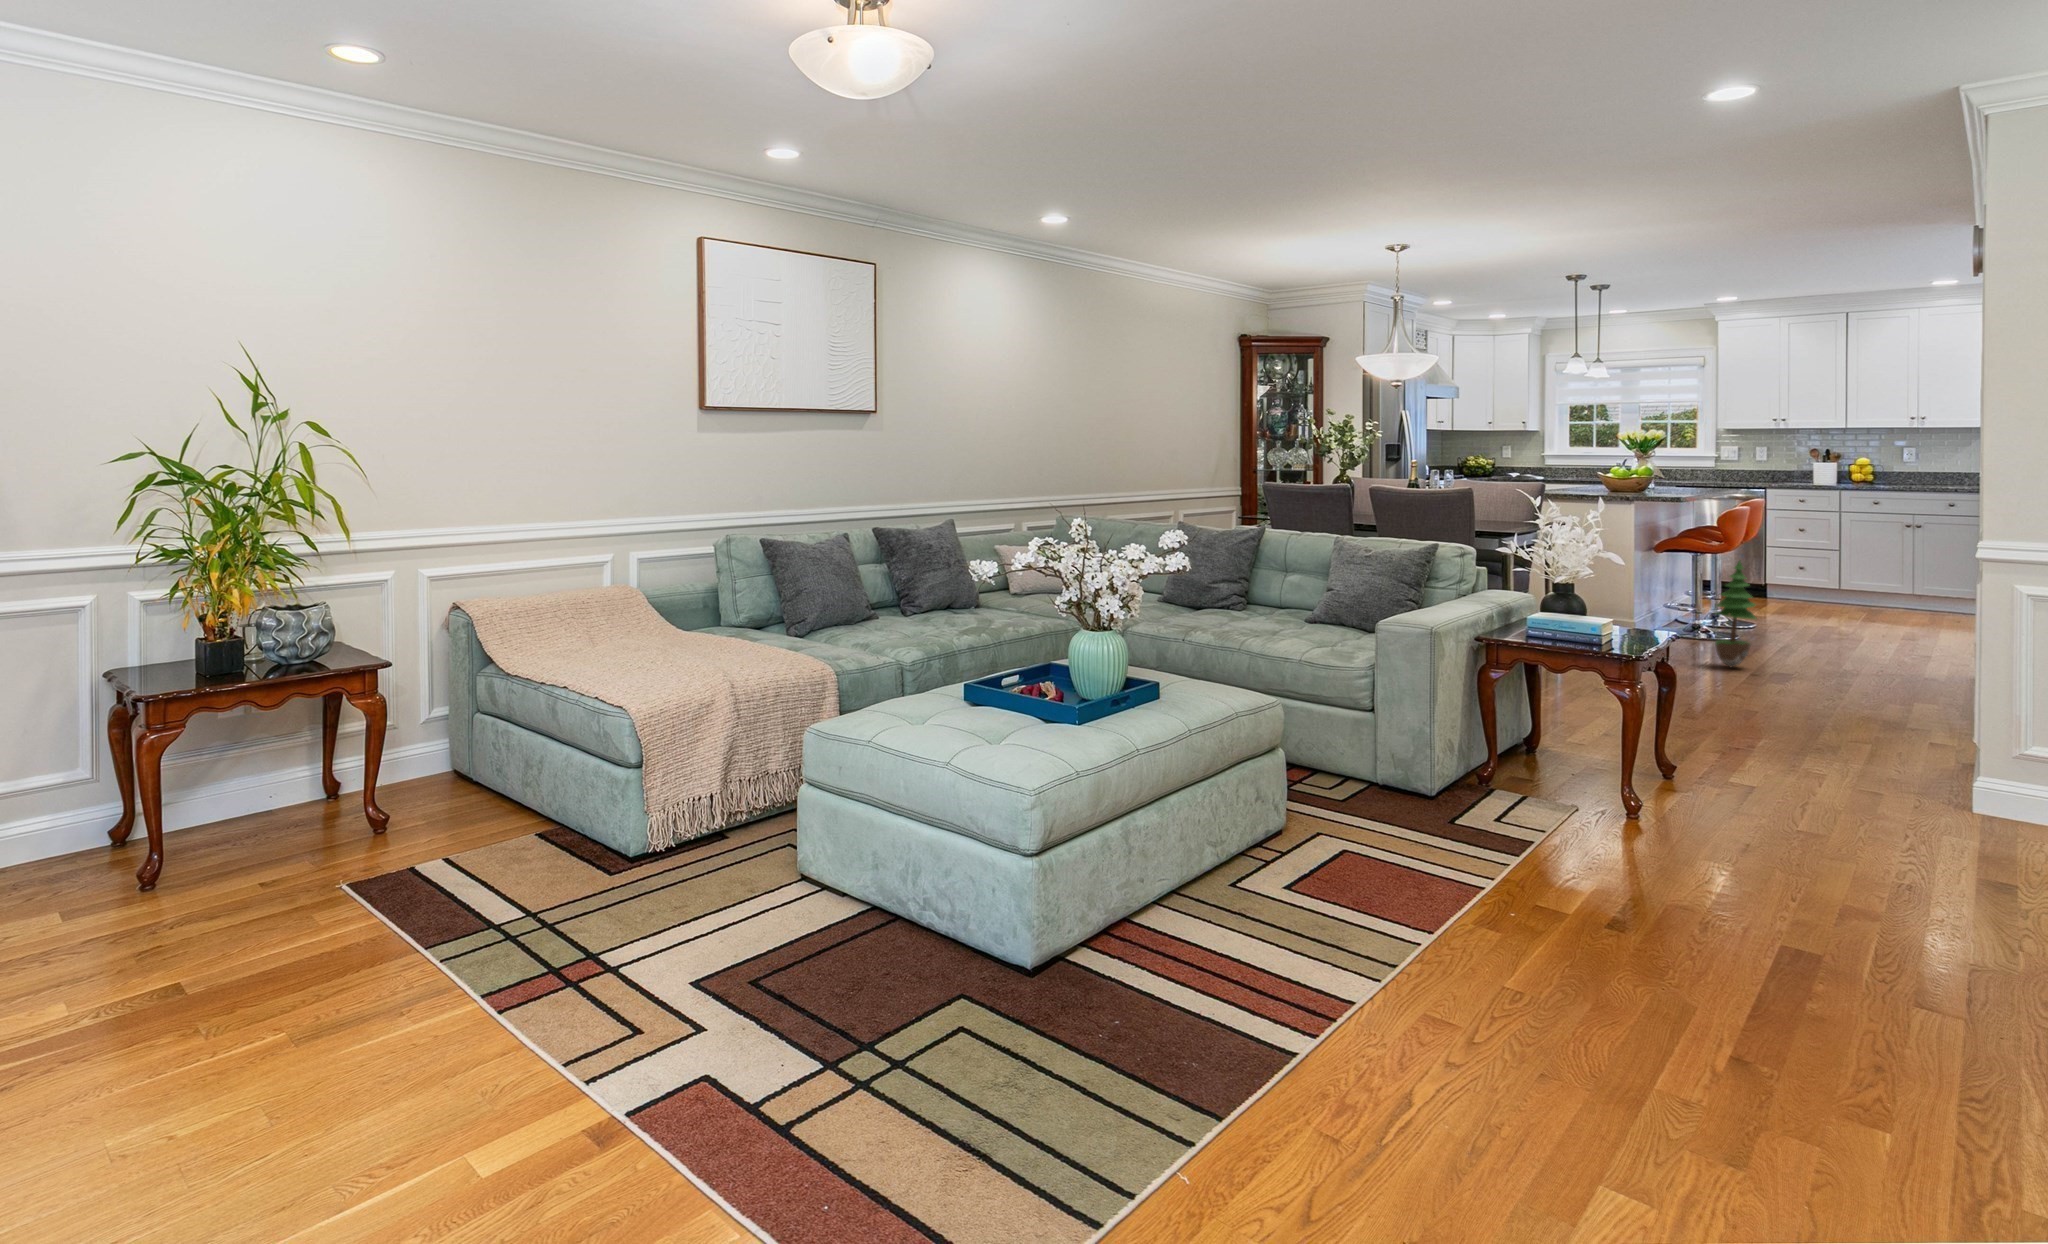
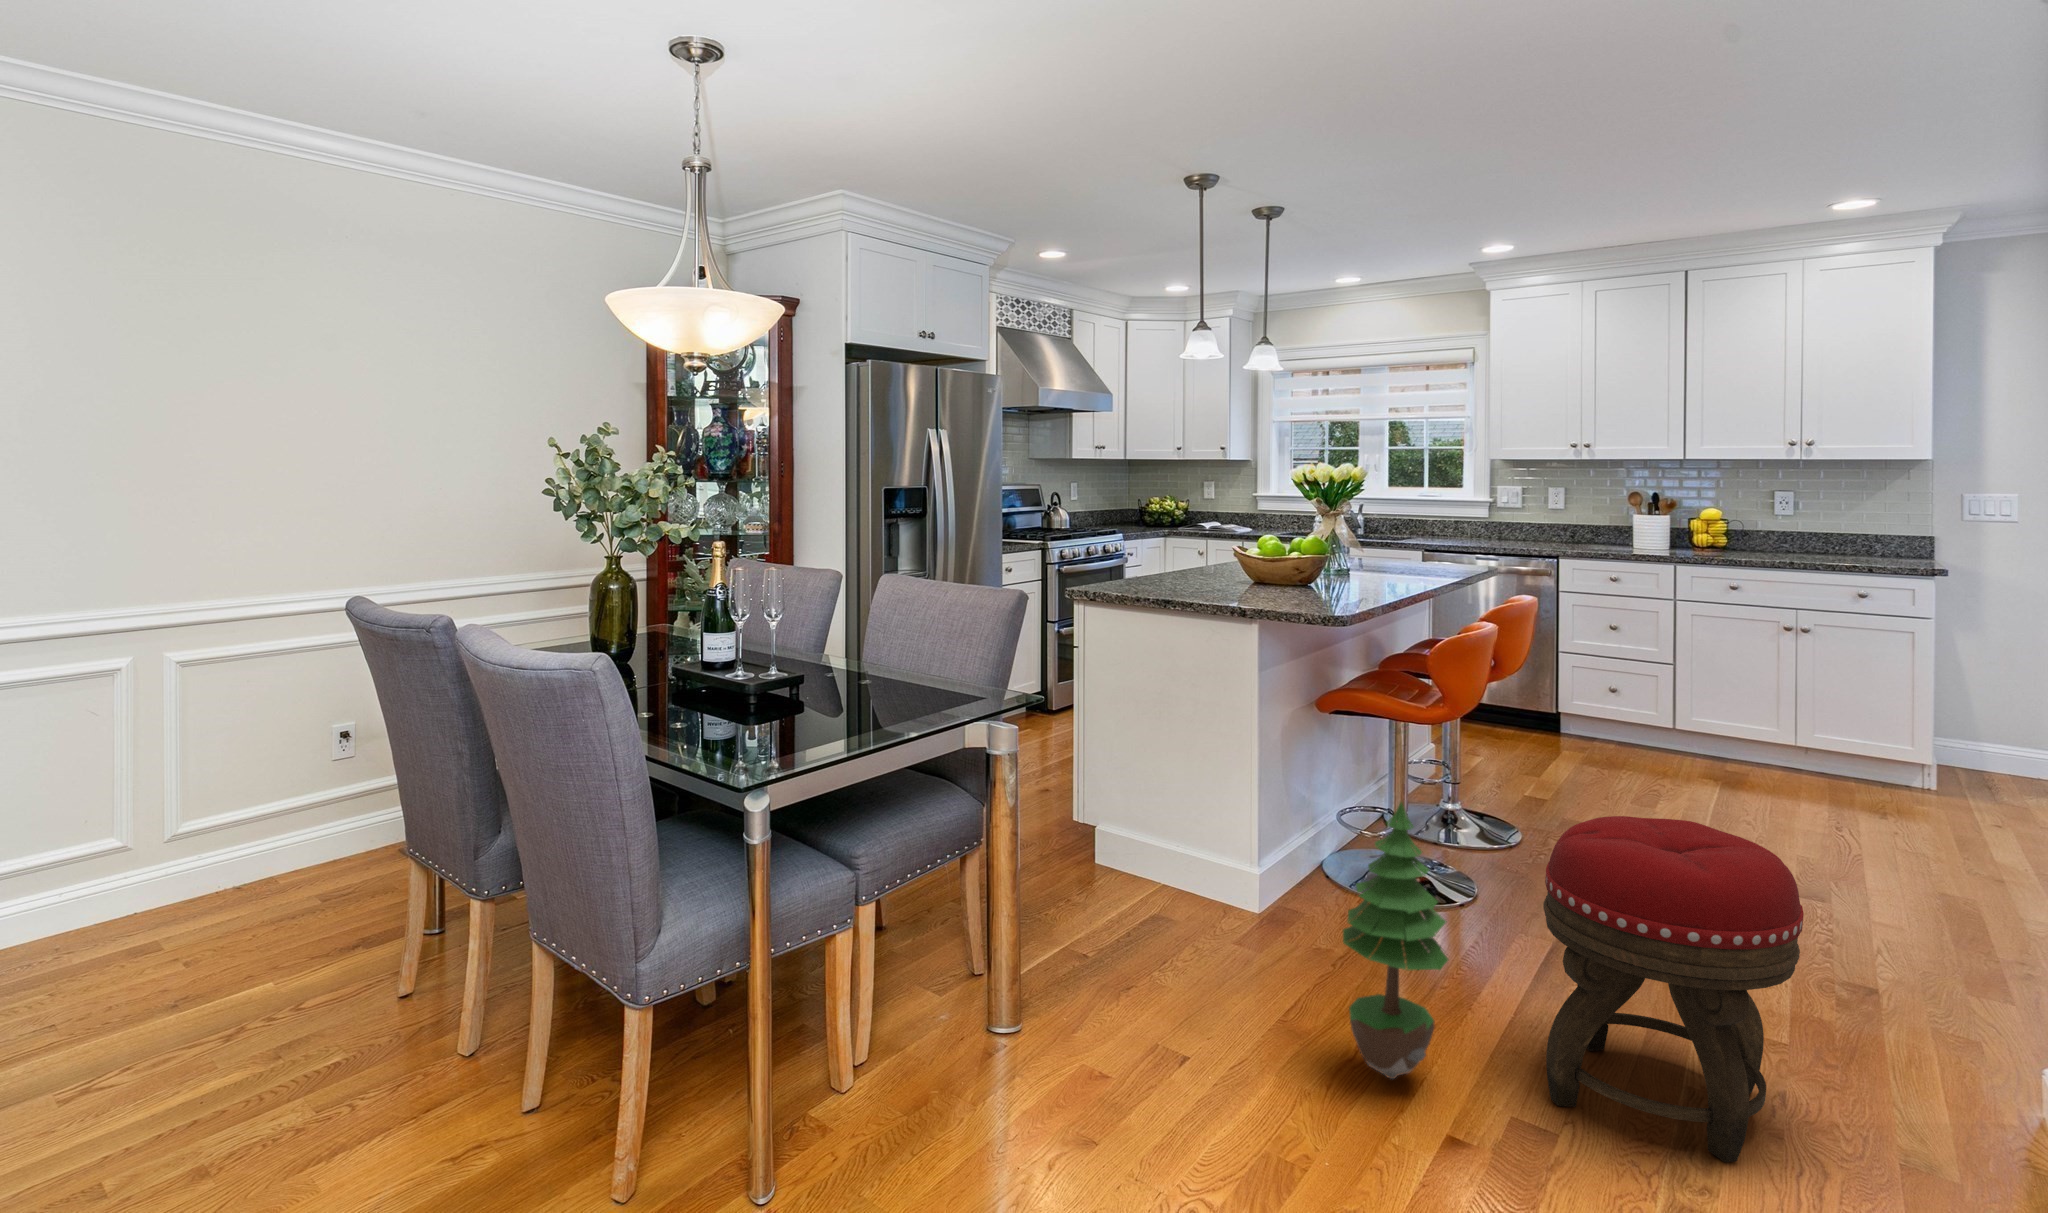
footstool: none [1793,569,1893,677] -> present [1543,816,1804,1162]

